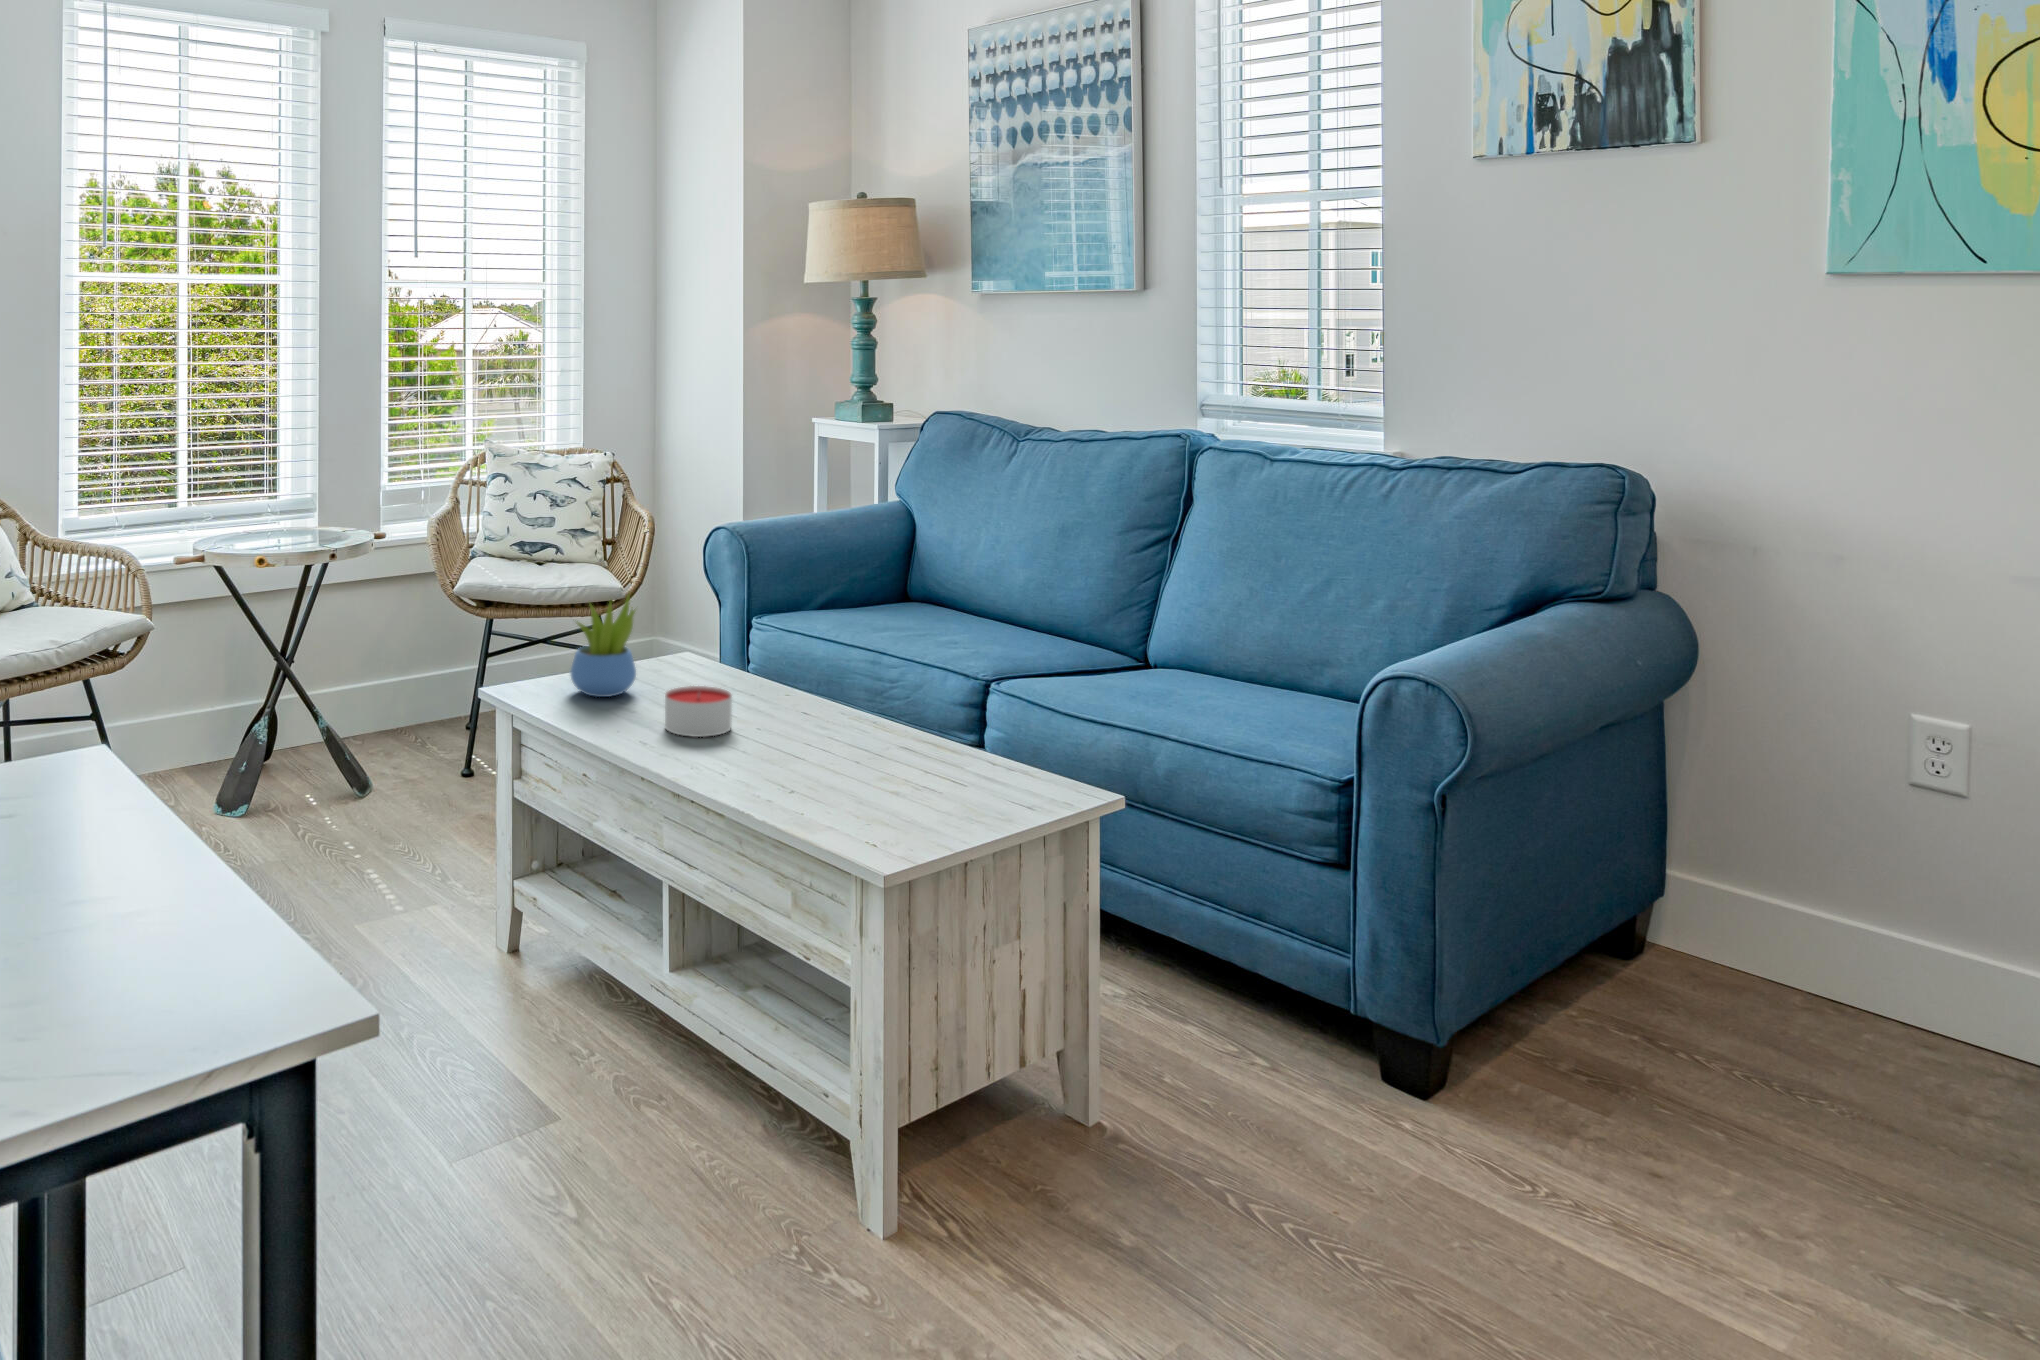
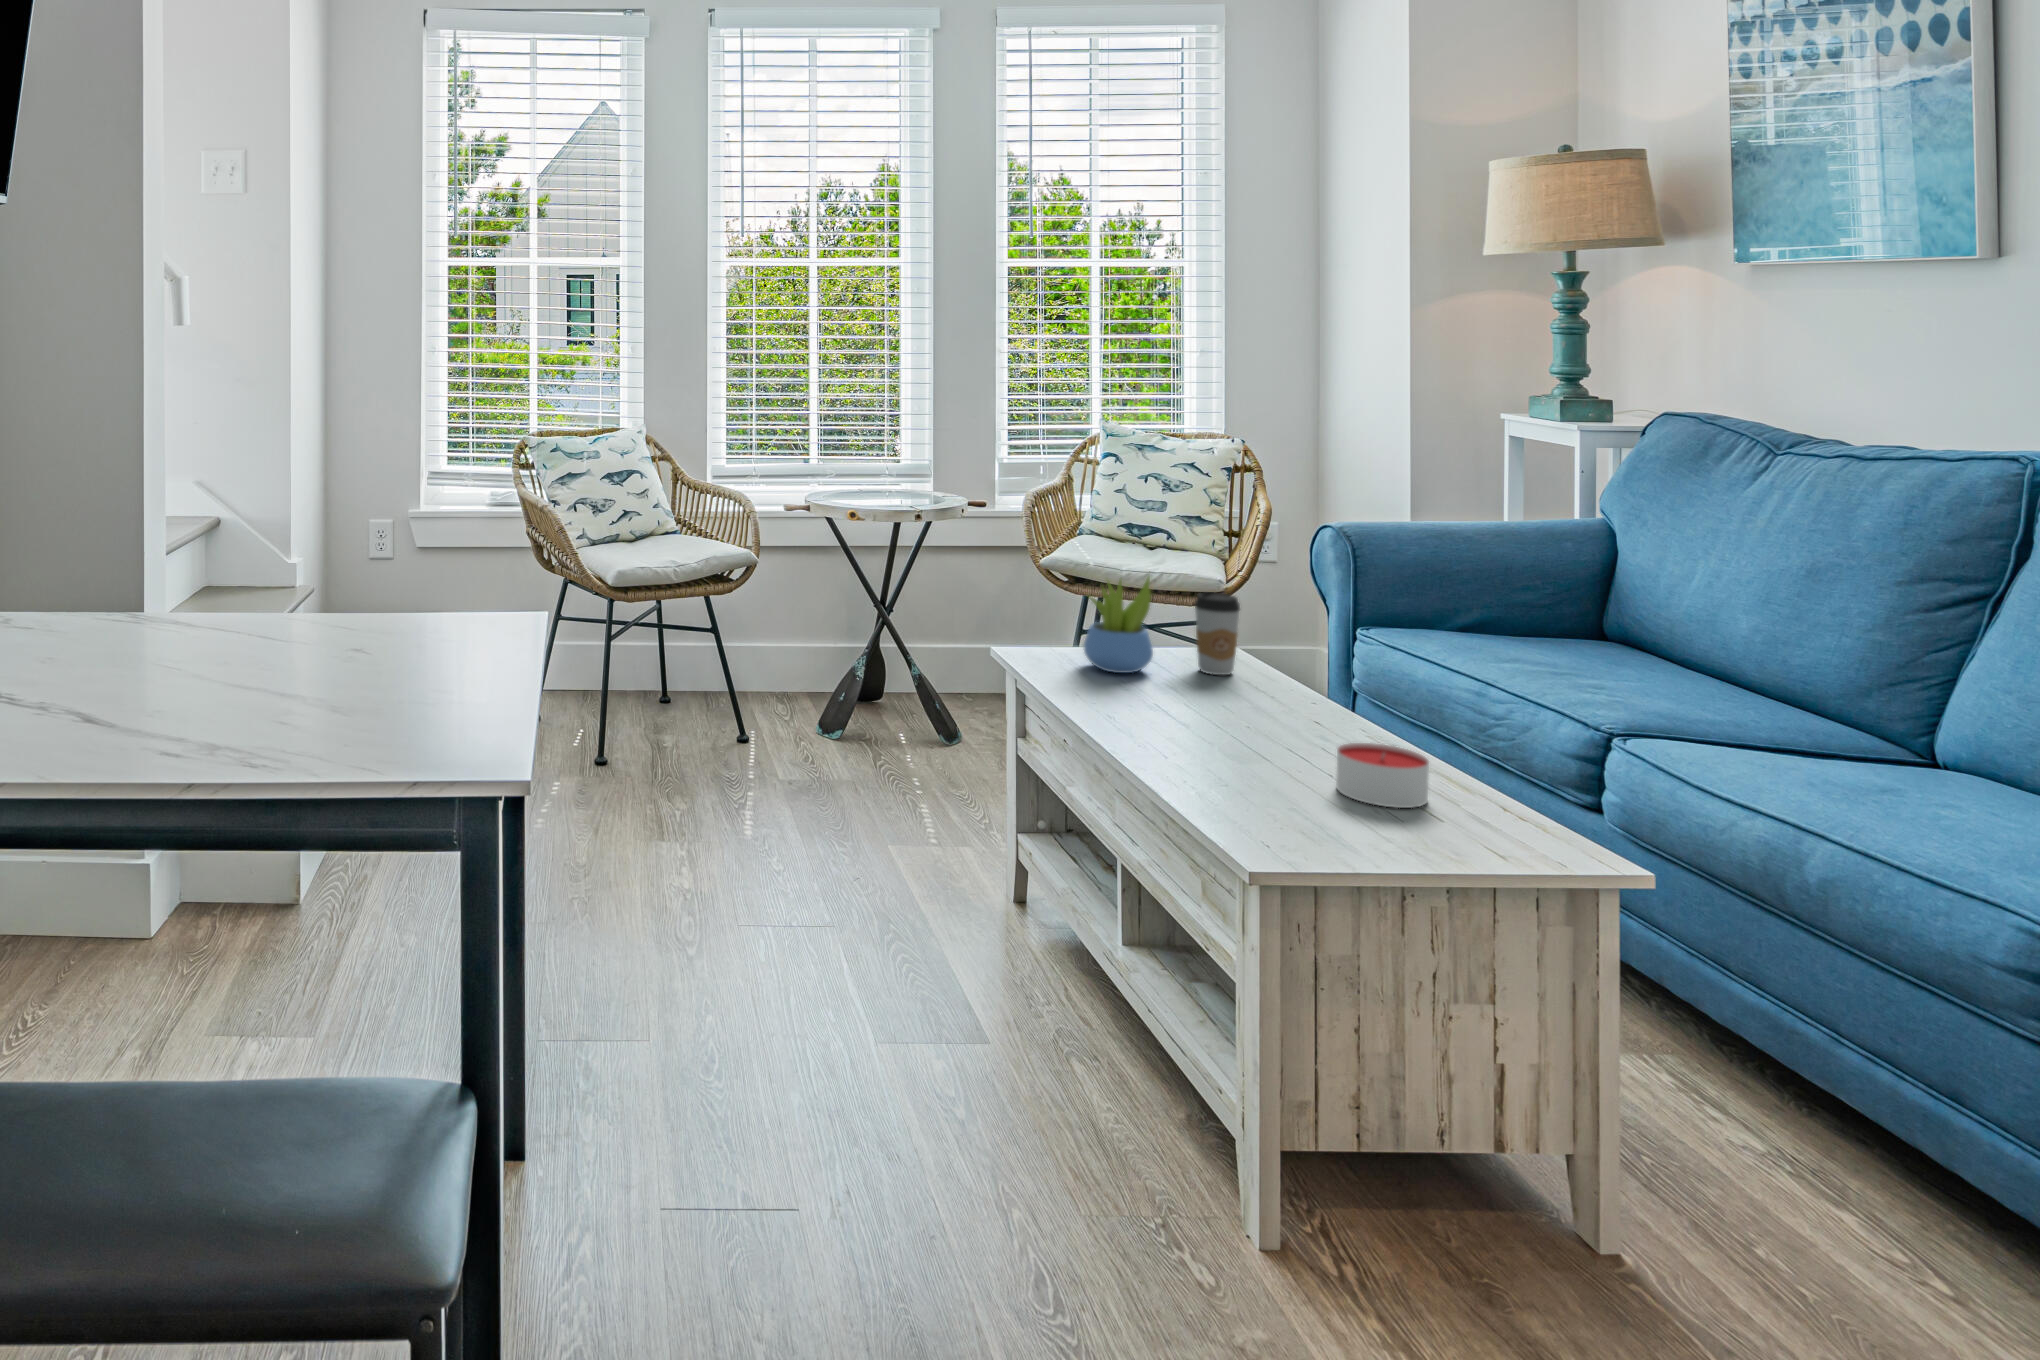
coffee cup: none [666,604,707,685] -> present [1195,593,1240,675]
candle: present [665,686,732,737] -> present [1336,743,1429,808]

